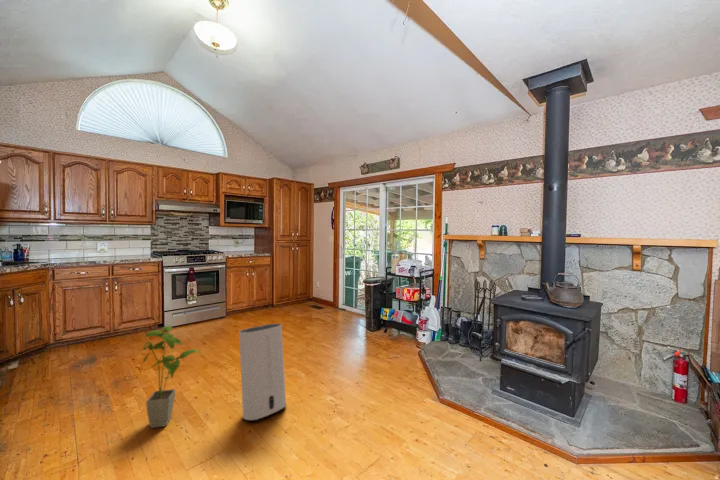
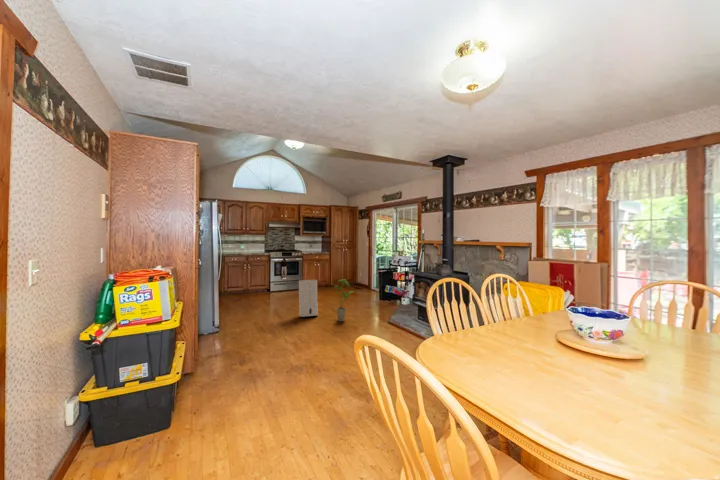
house plant: present [143,326,199,428] -> present [335,279,354,321]

